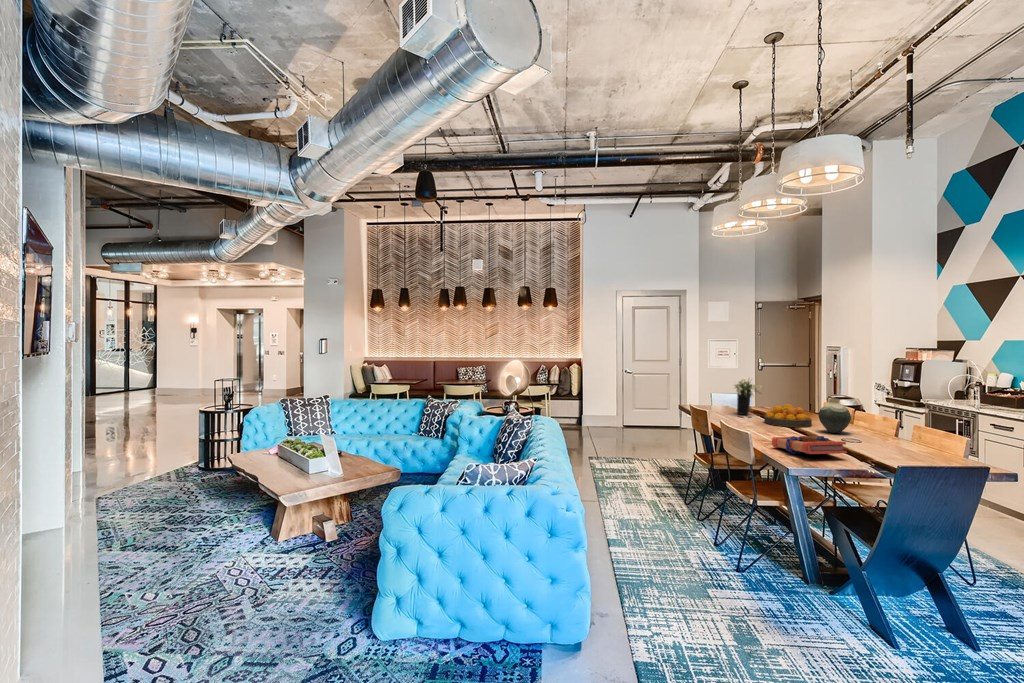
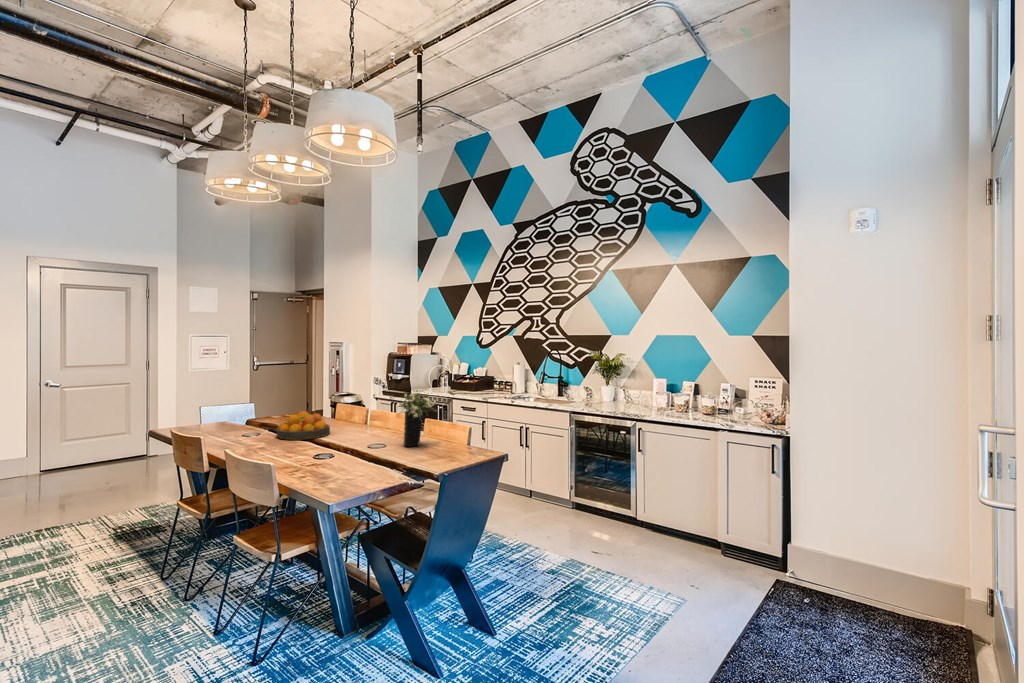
flower arrangement: present [735,379,762,415] -> present [400,391,437,446]
vase: present [819,399,851,433] -> none [340,401,372,439]
book: present [772,436,847,454] -> none [298,449,384,479]

